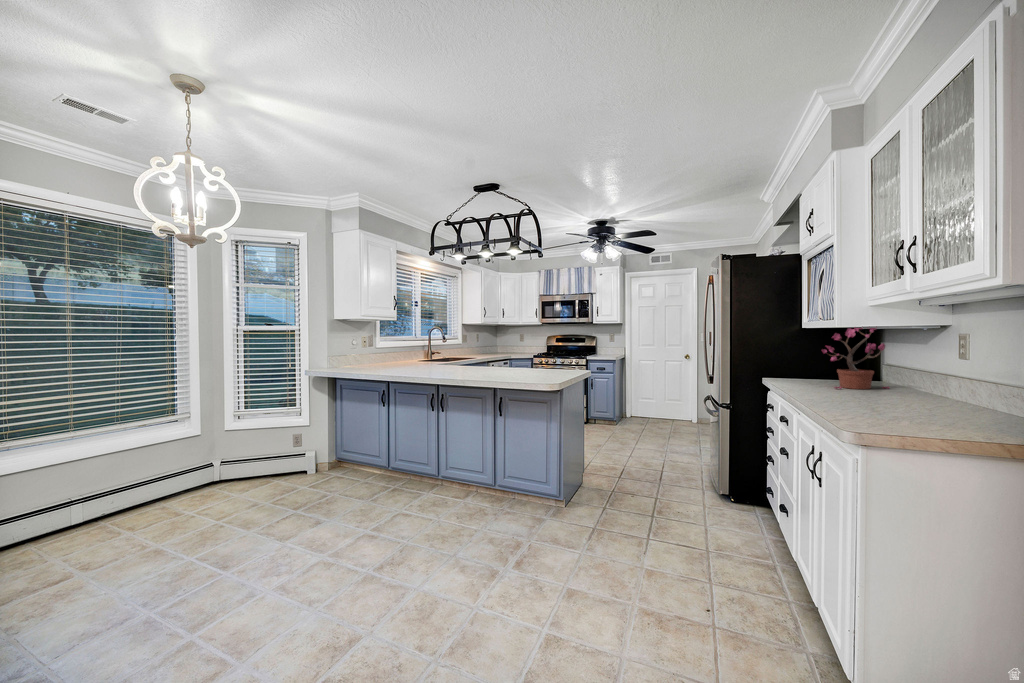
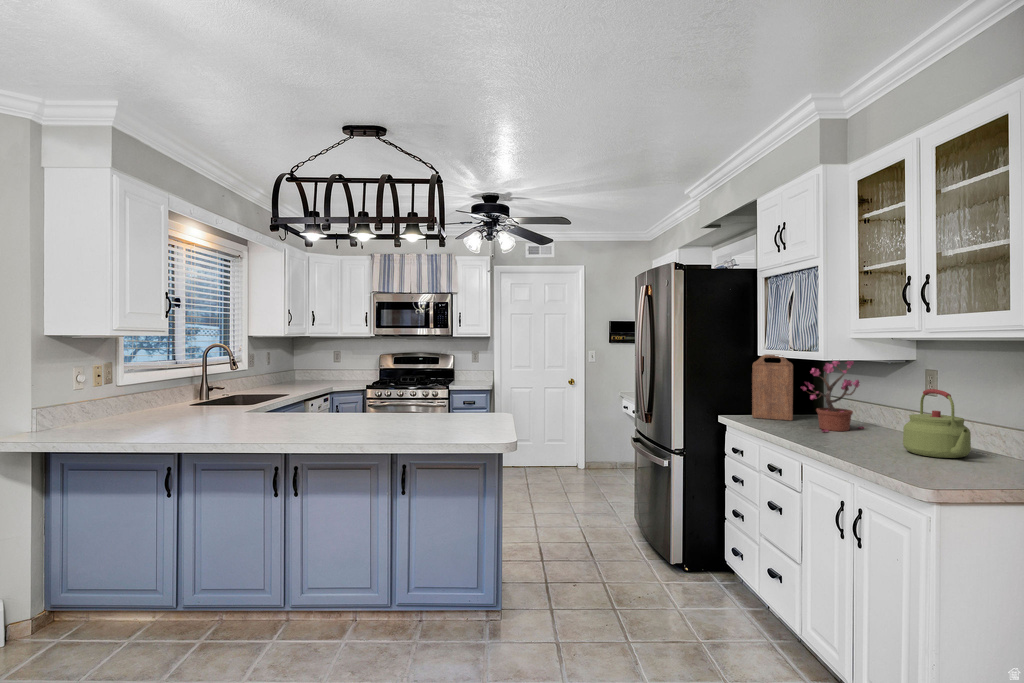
cutting board: none [787,324,825,381] -> present [752,354,793,421]
kettle: none [891,345,967,411] -> present [903,389,971,458]

